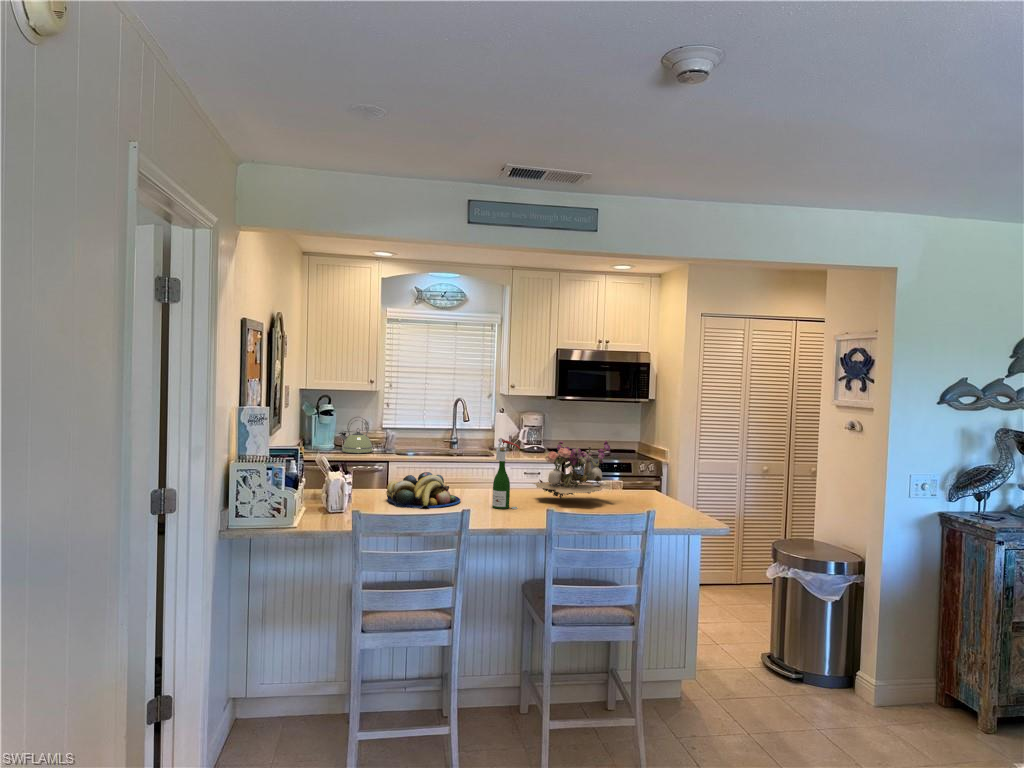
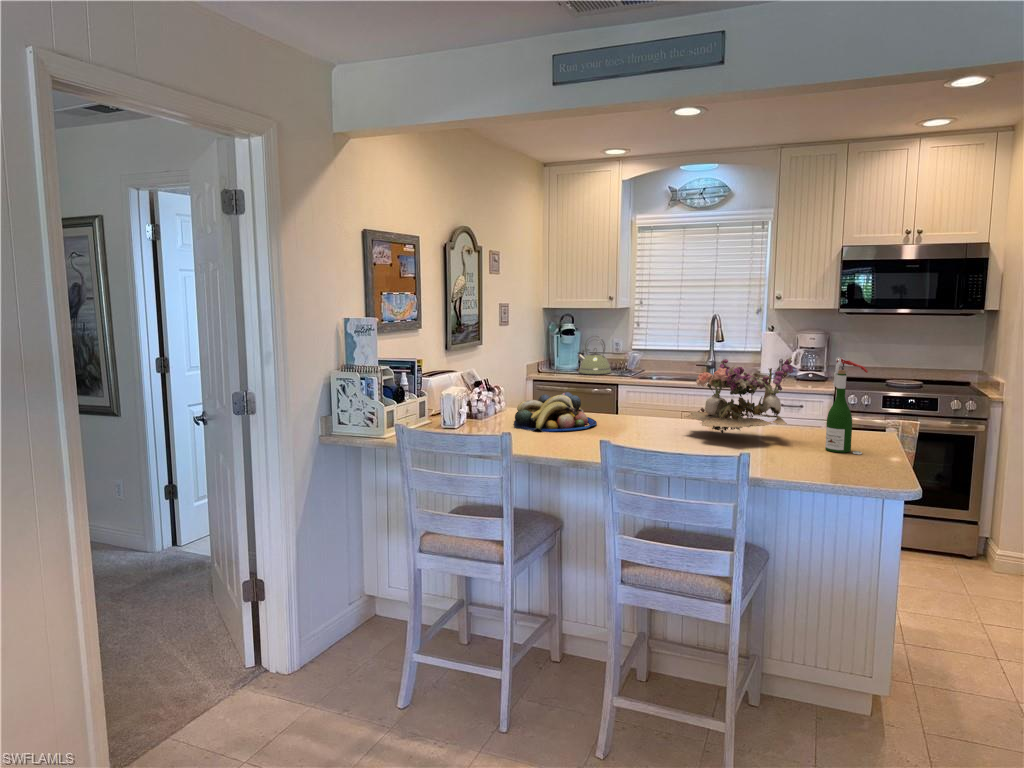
wine bottle: present [492,438,520,509] -> present [825,357,868,454]

